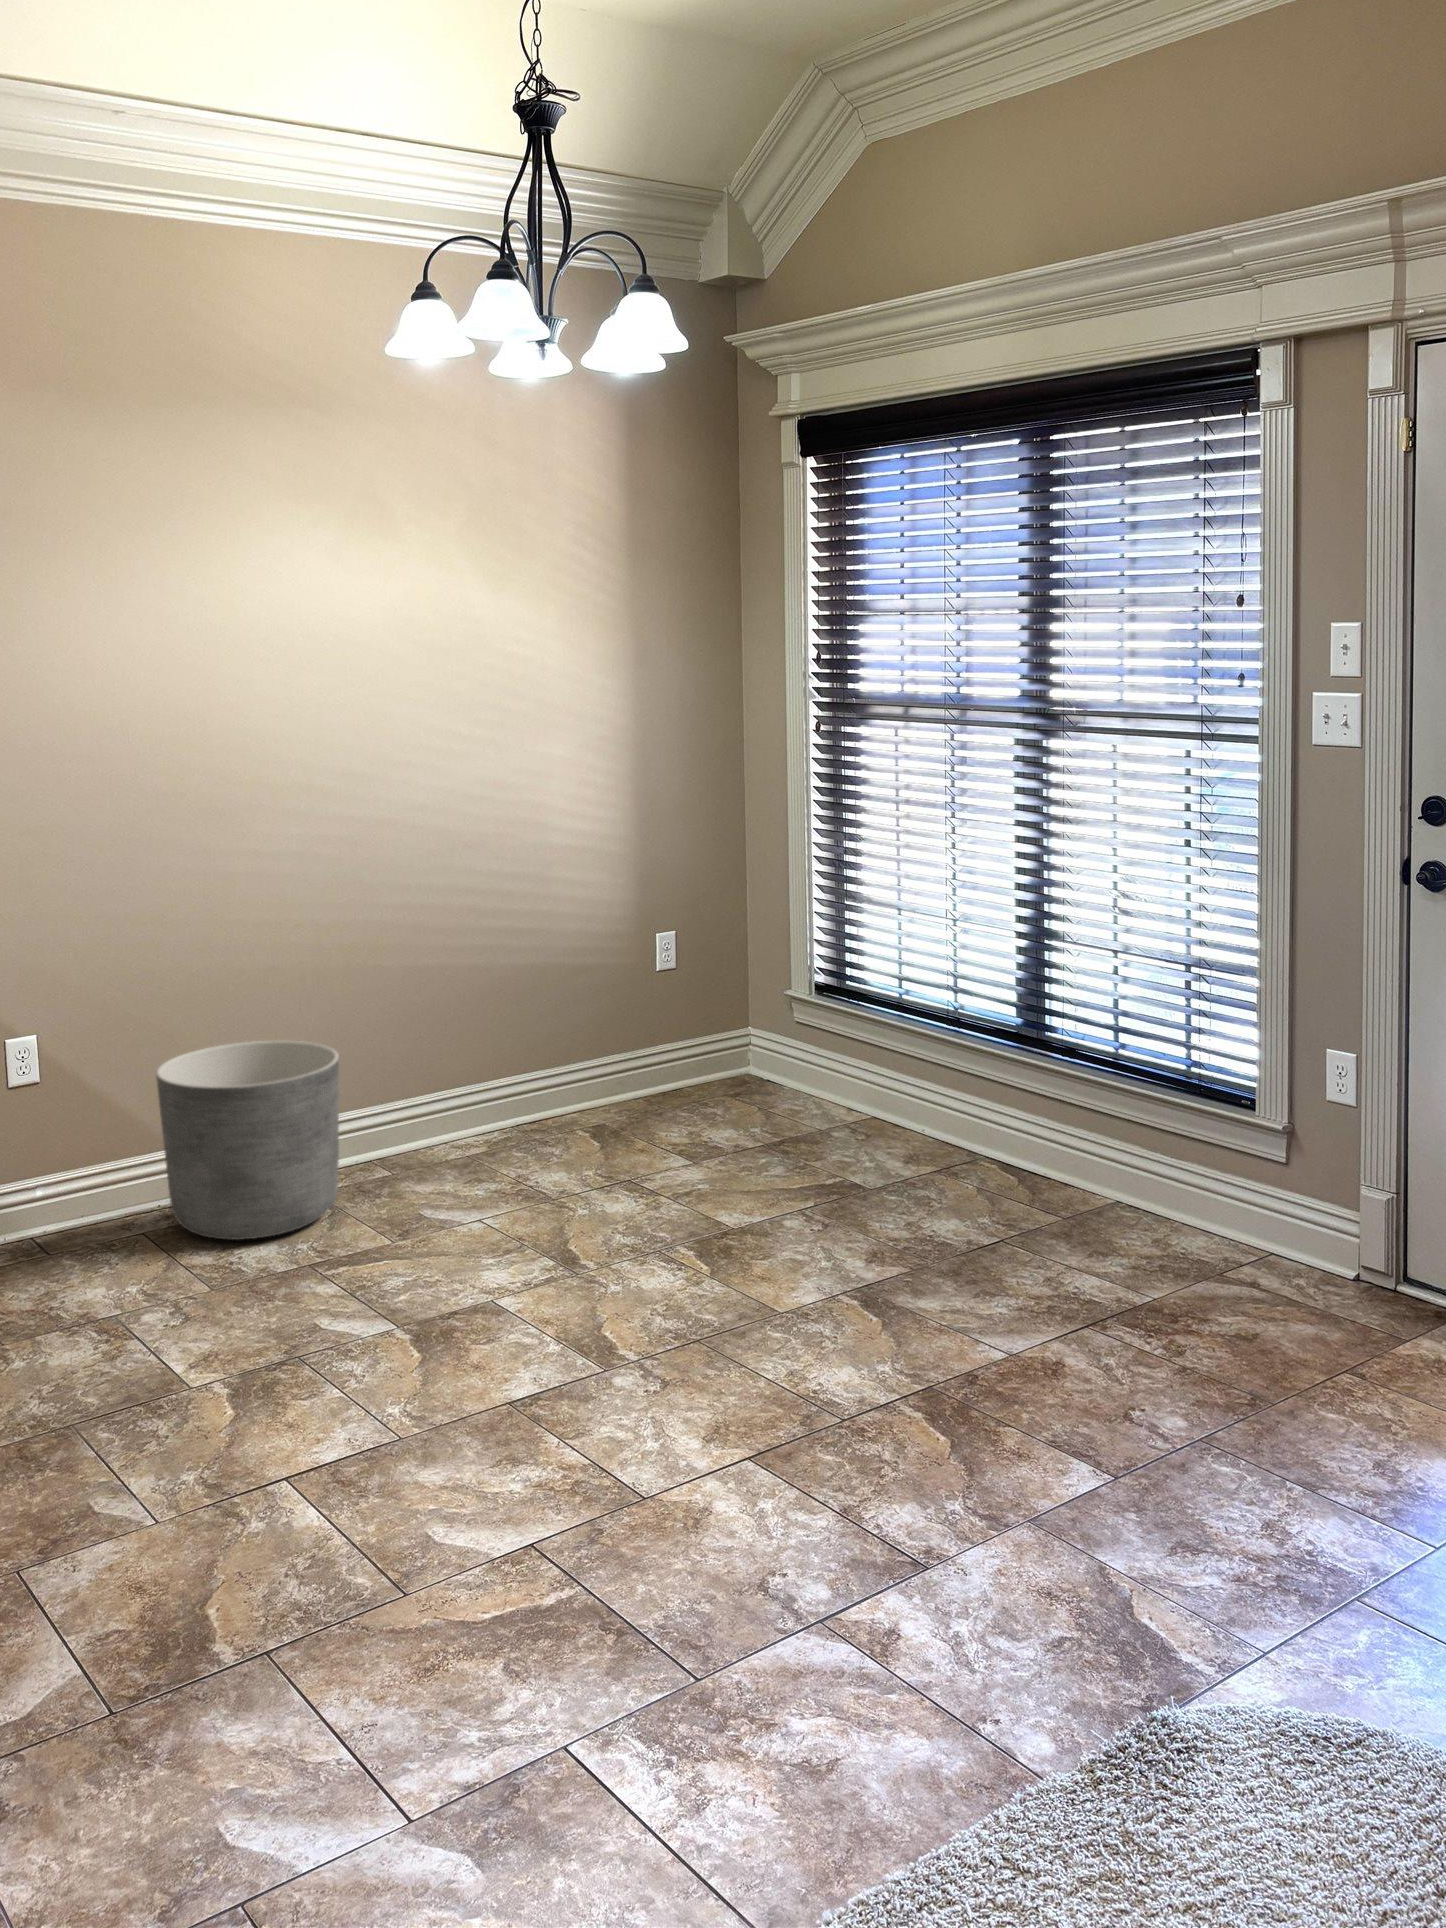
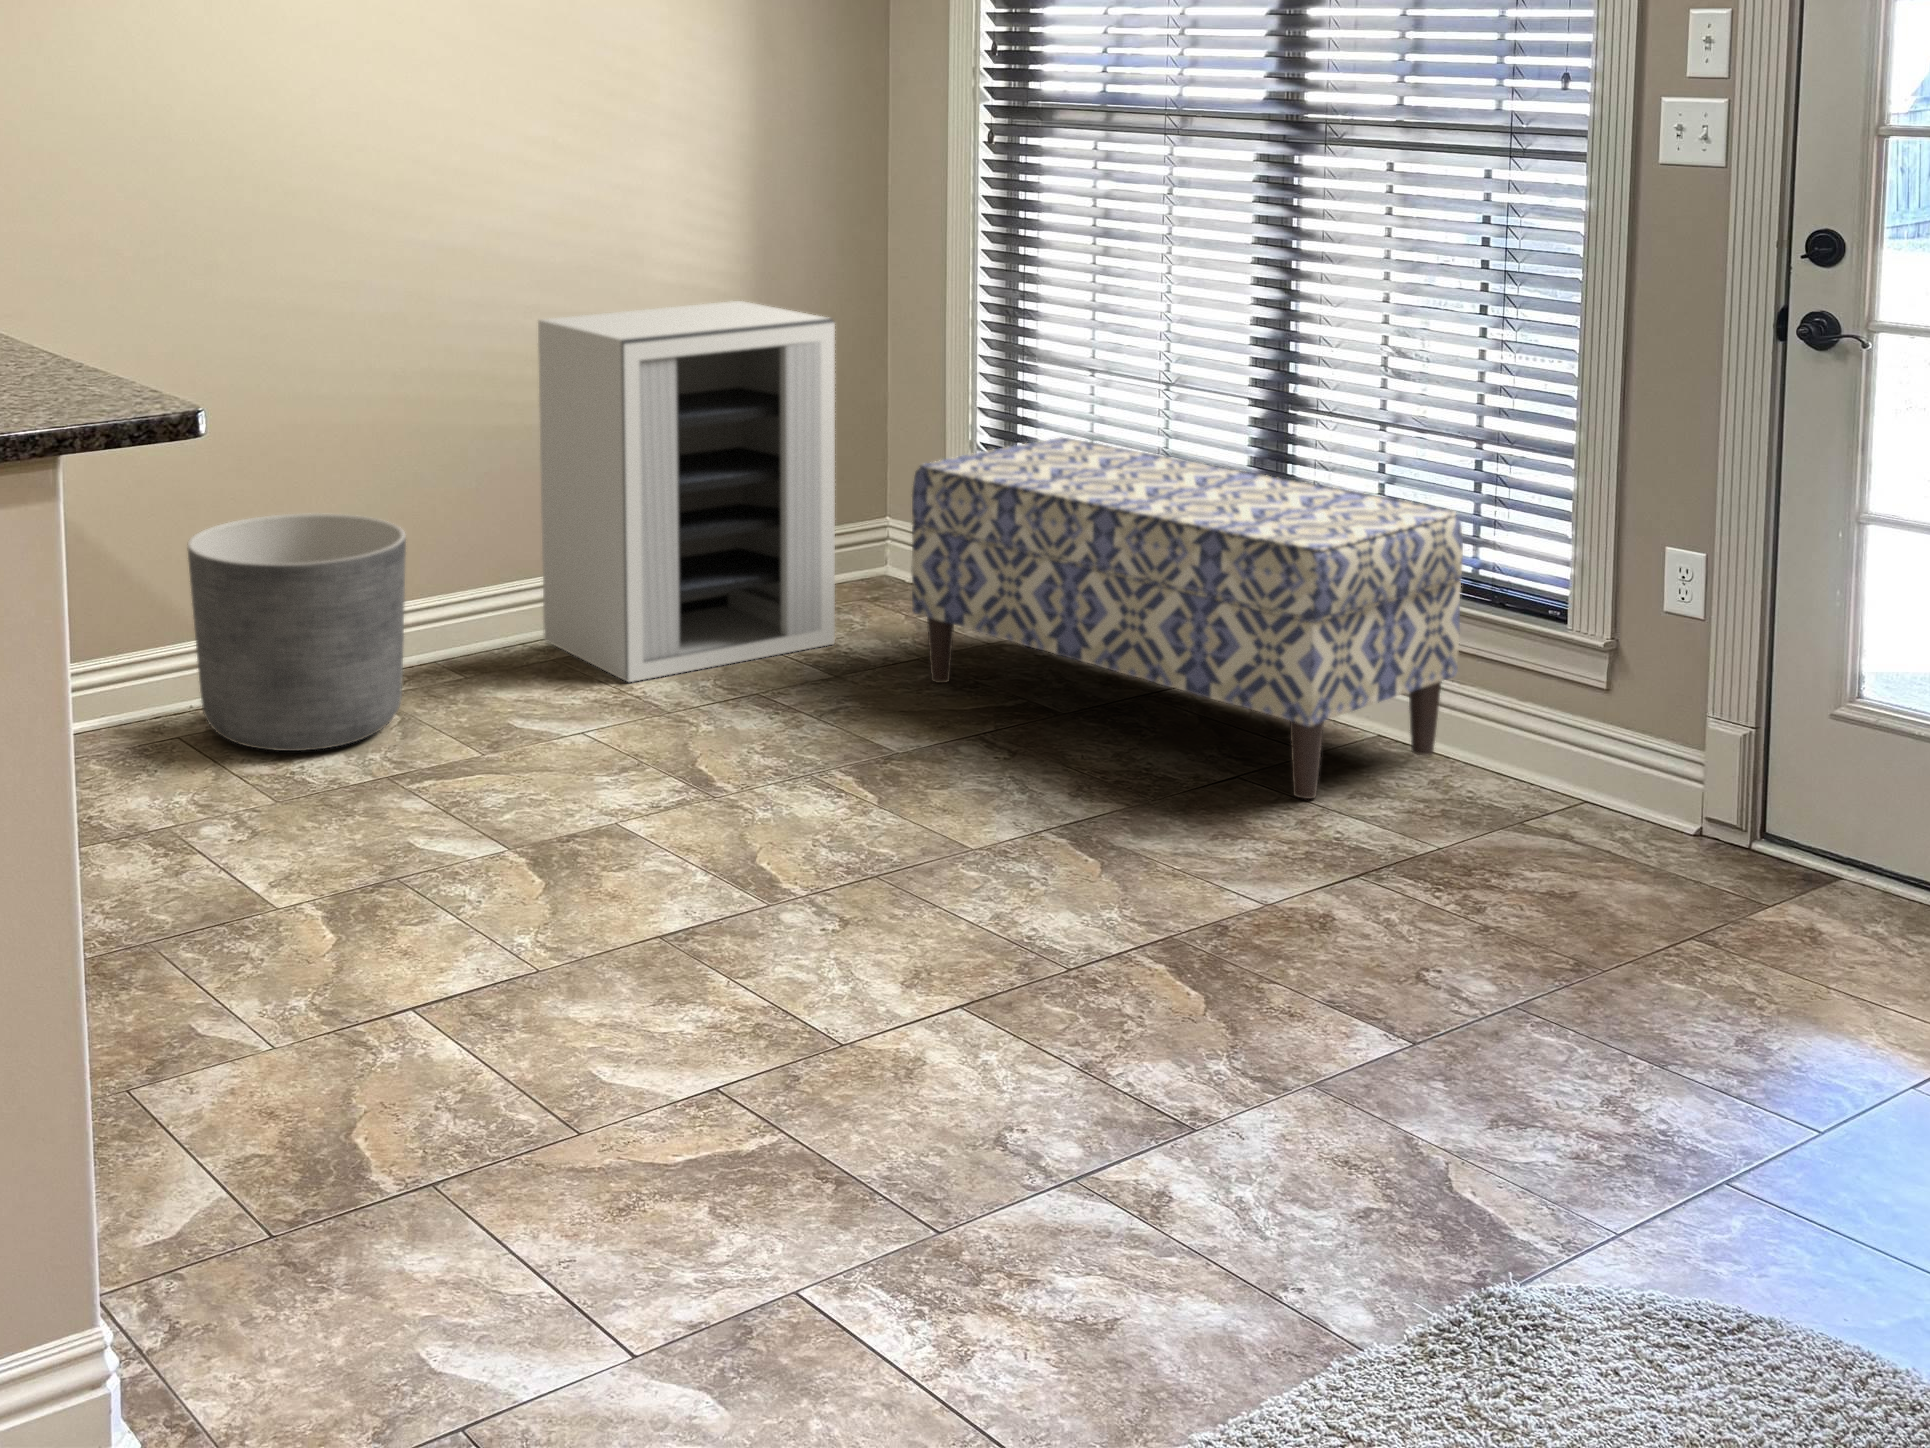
cabinet: none [459,860,701,1171] -> present [538,301,835,682]
bench: none [753,964,1174,1257] -> present [911,437,1463,799]

